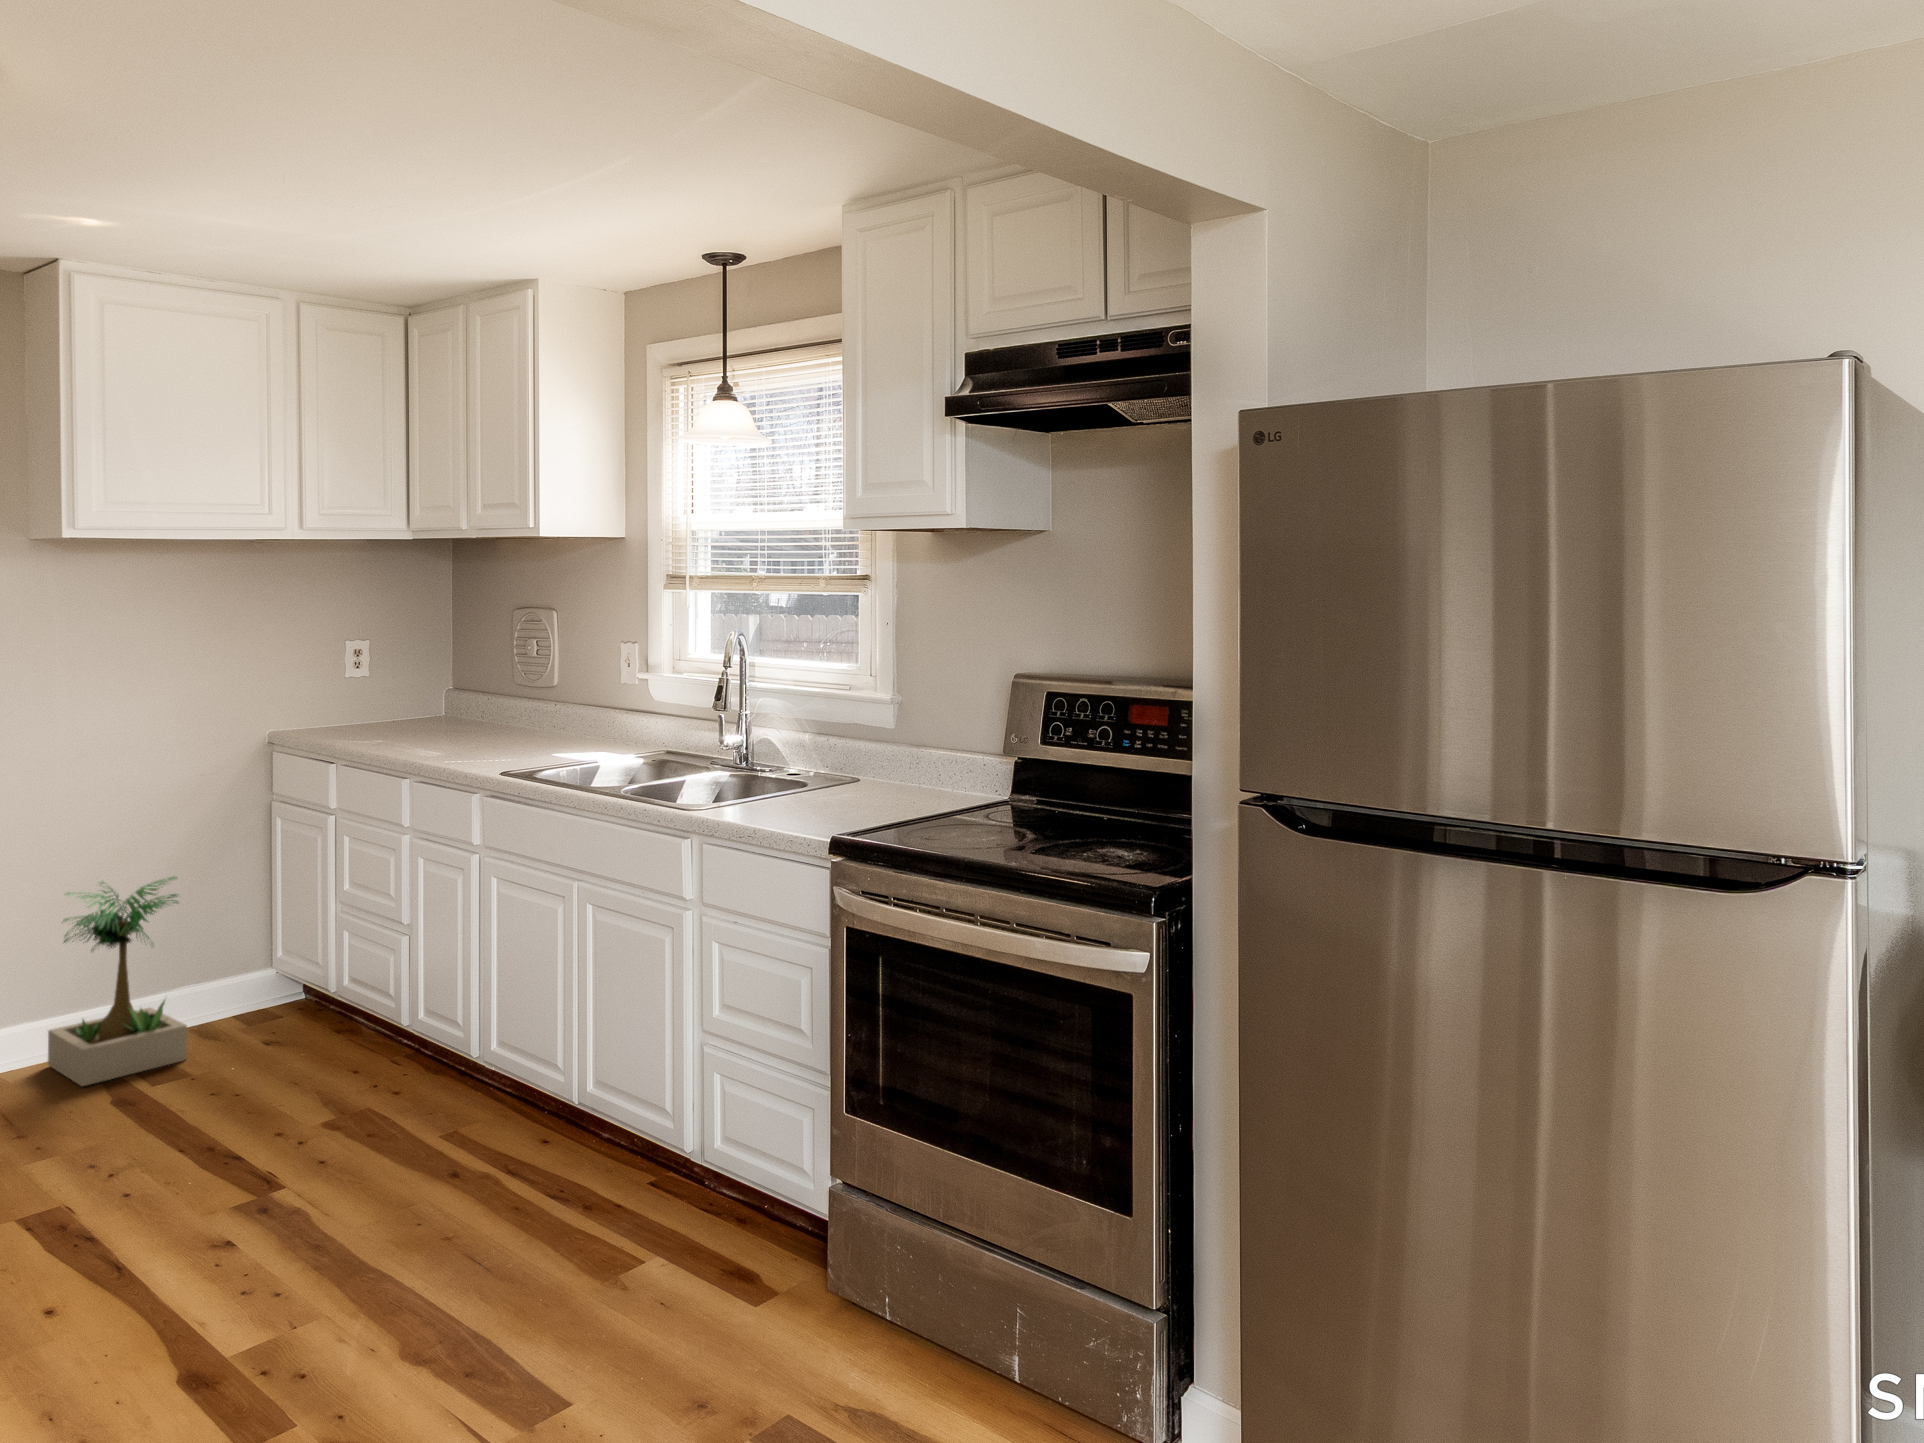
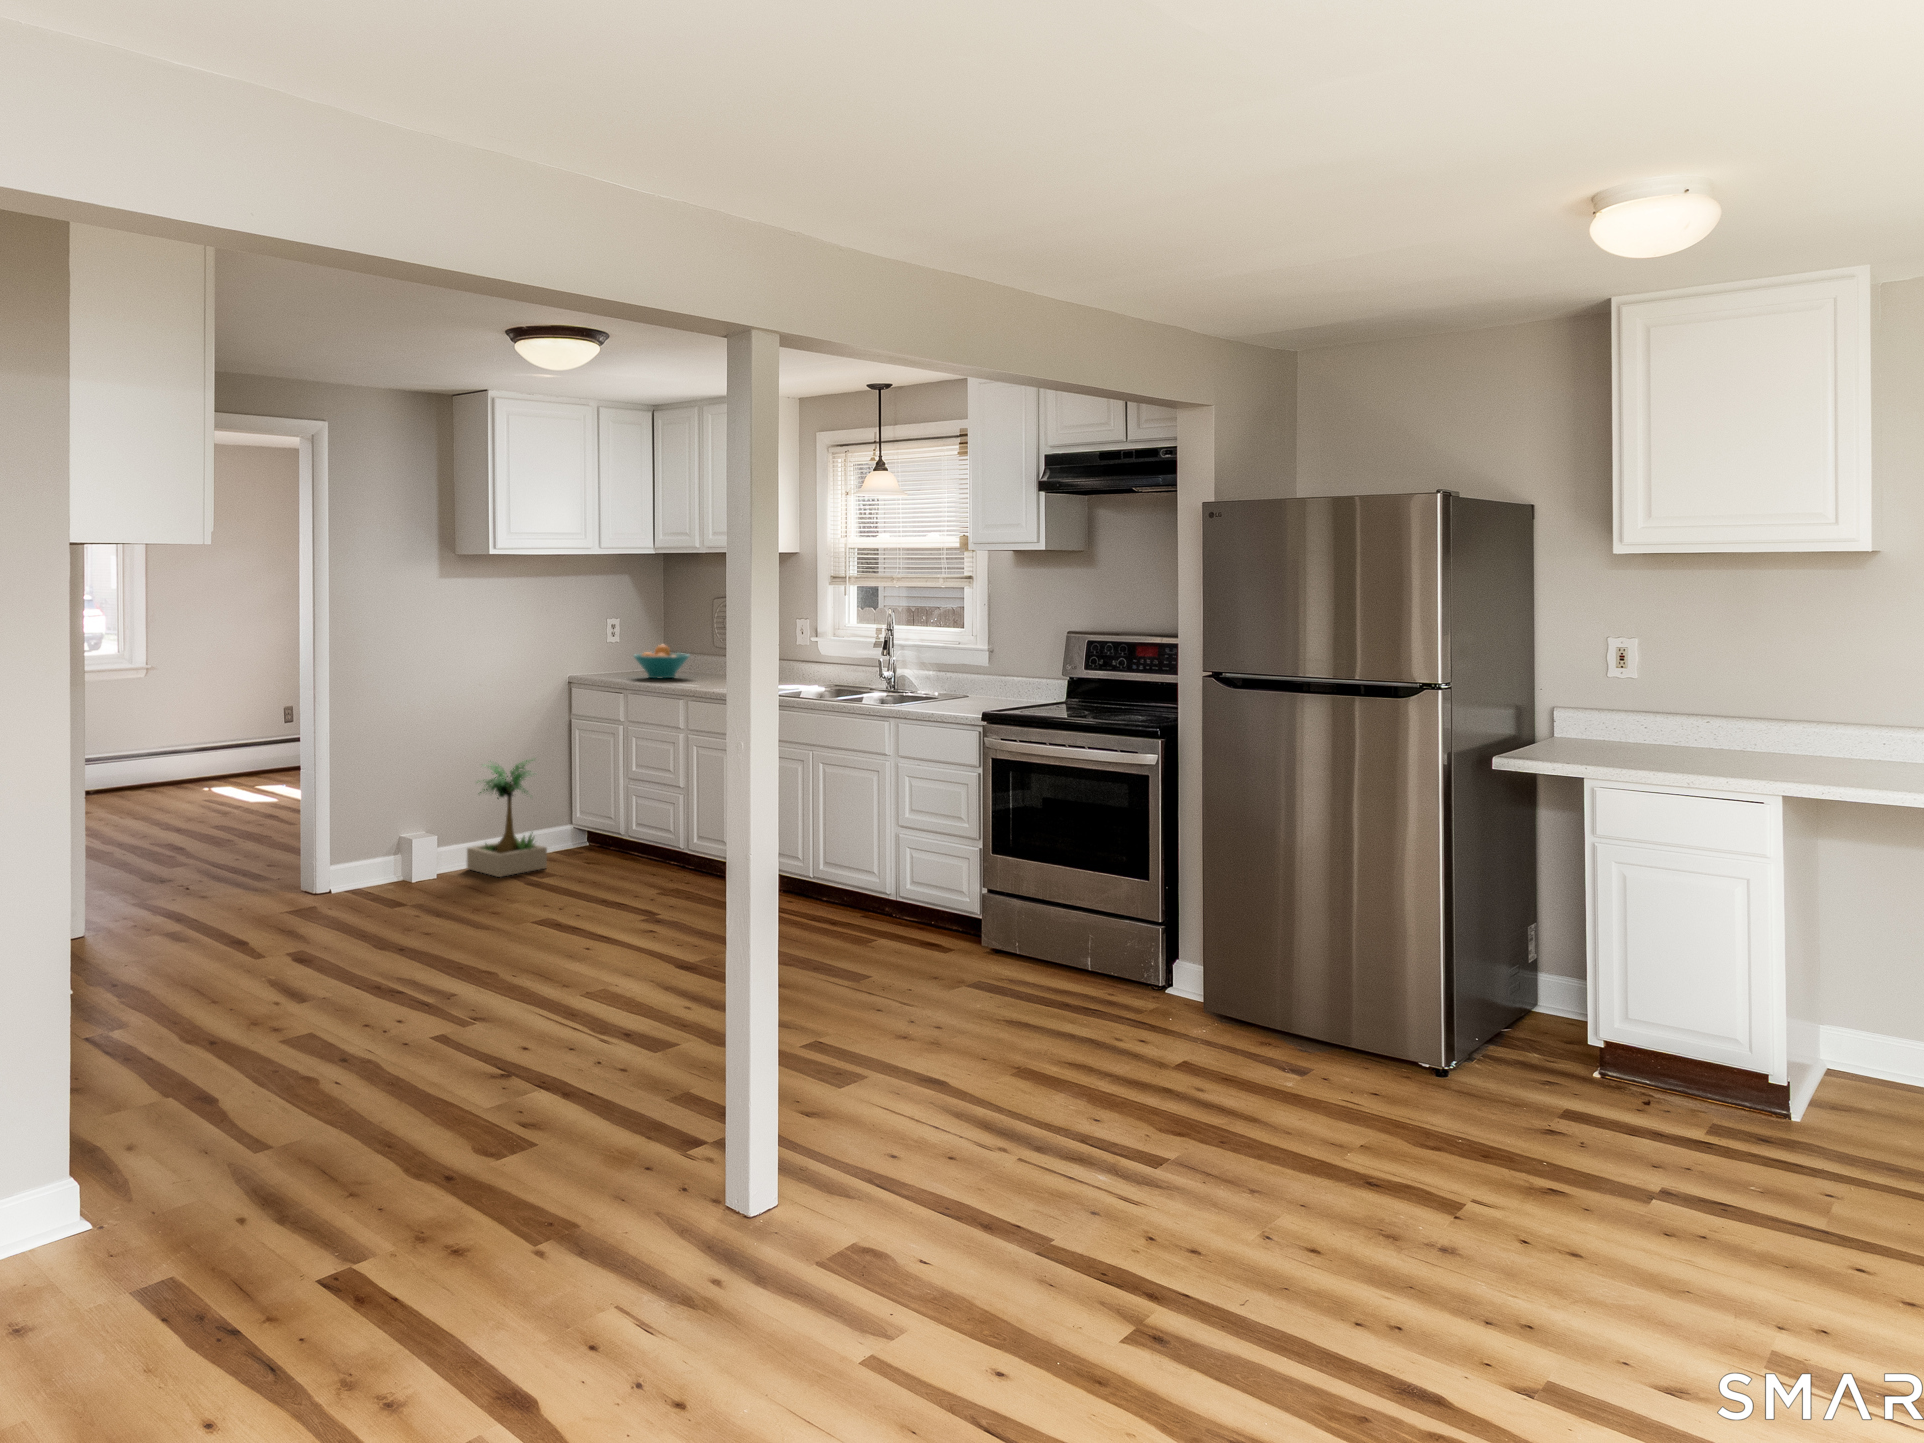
fruit bowl: none [360,685,458,739] -> present [634,645,689,678]

